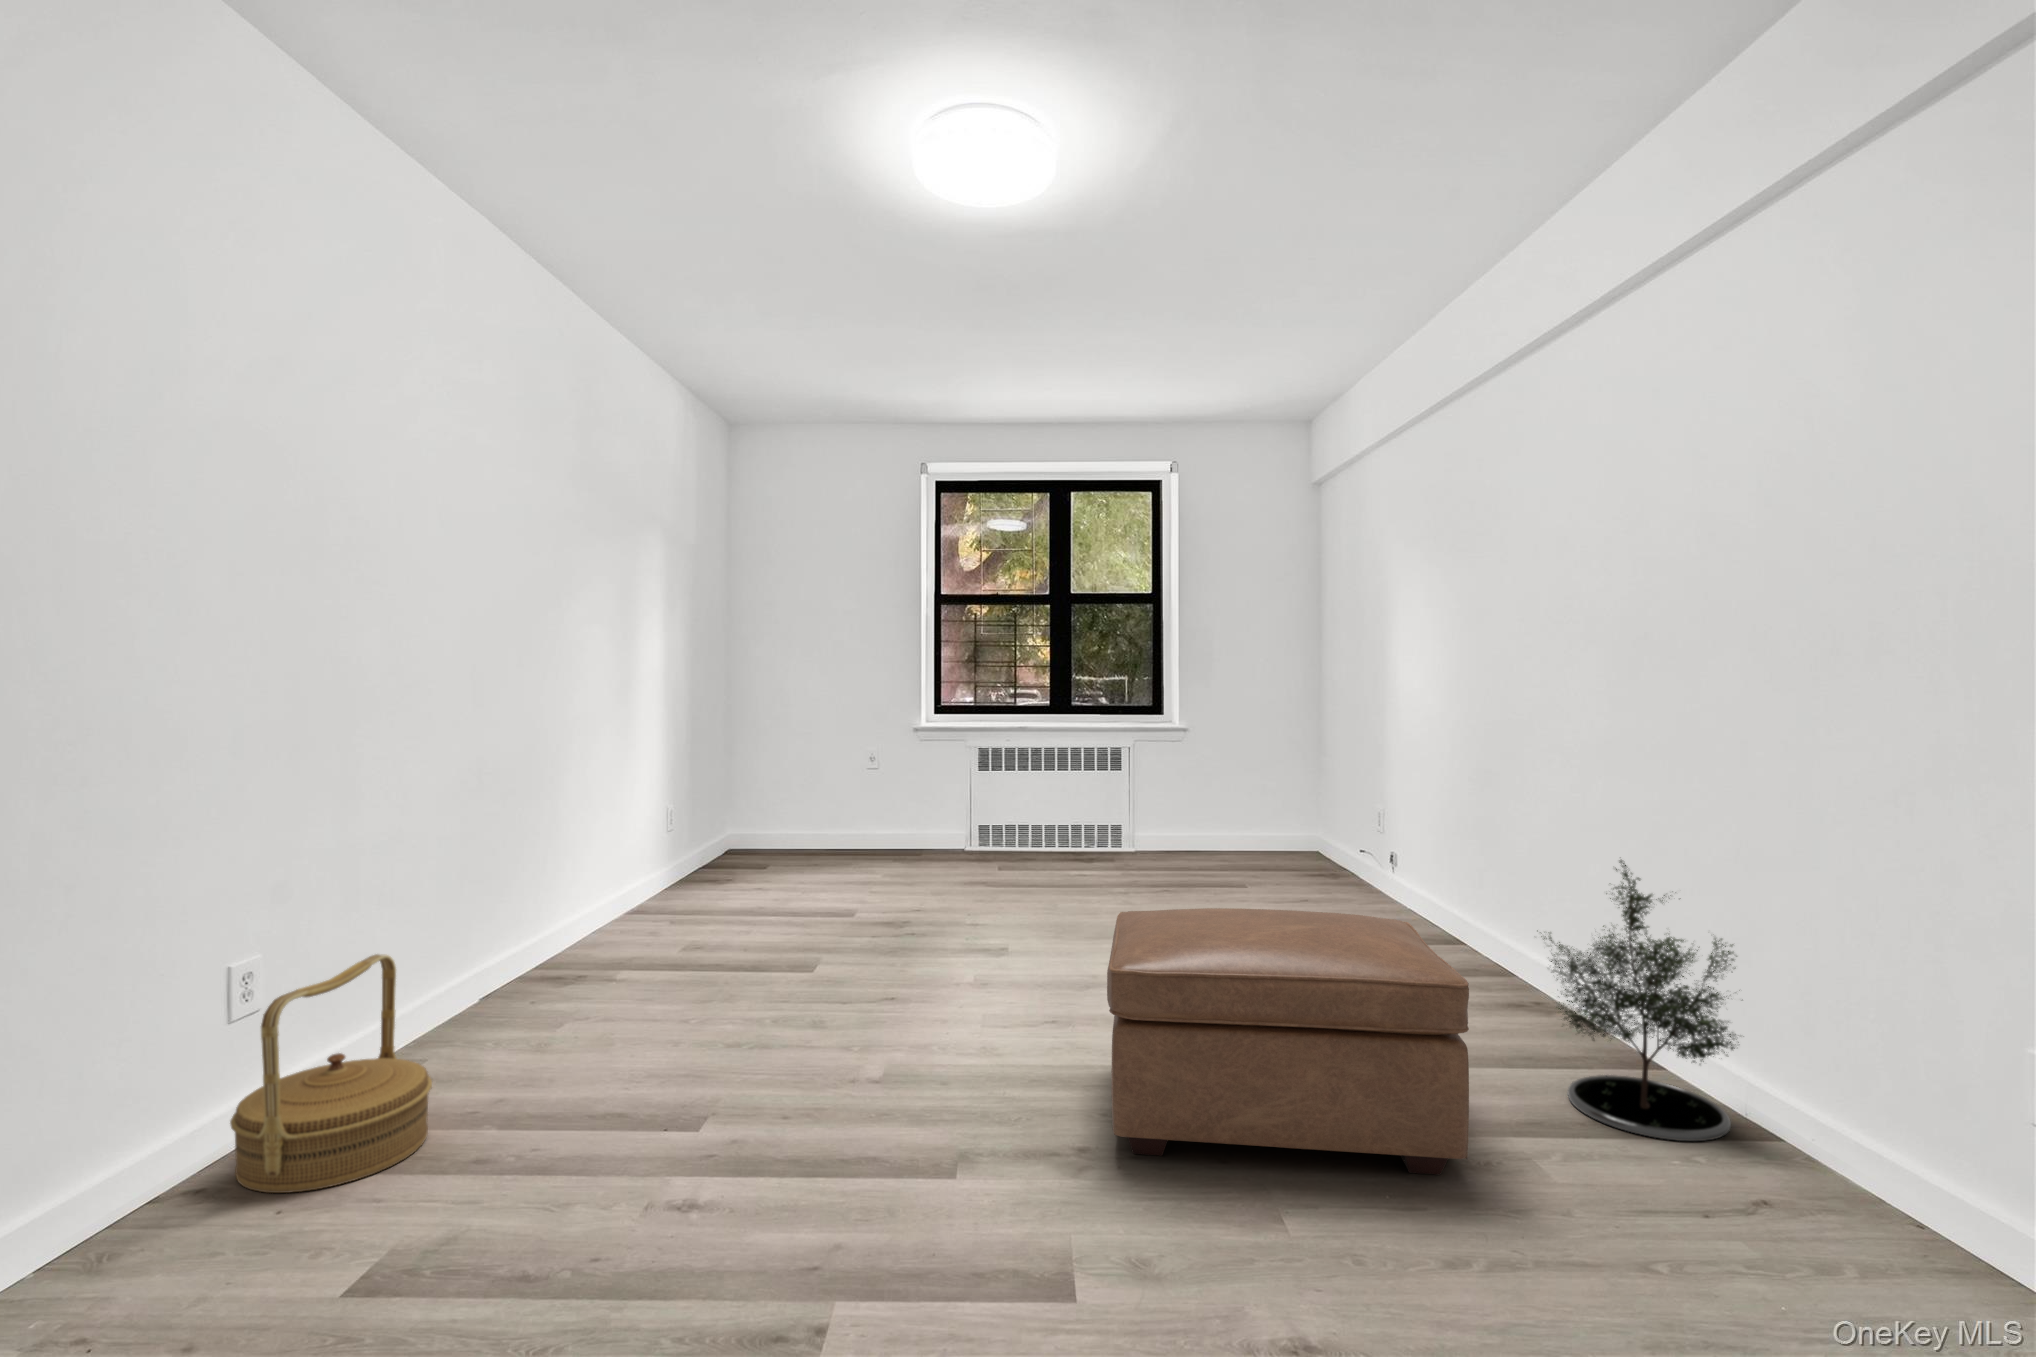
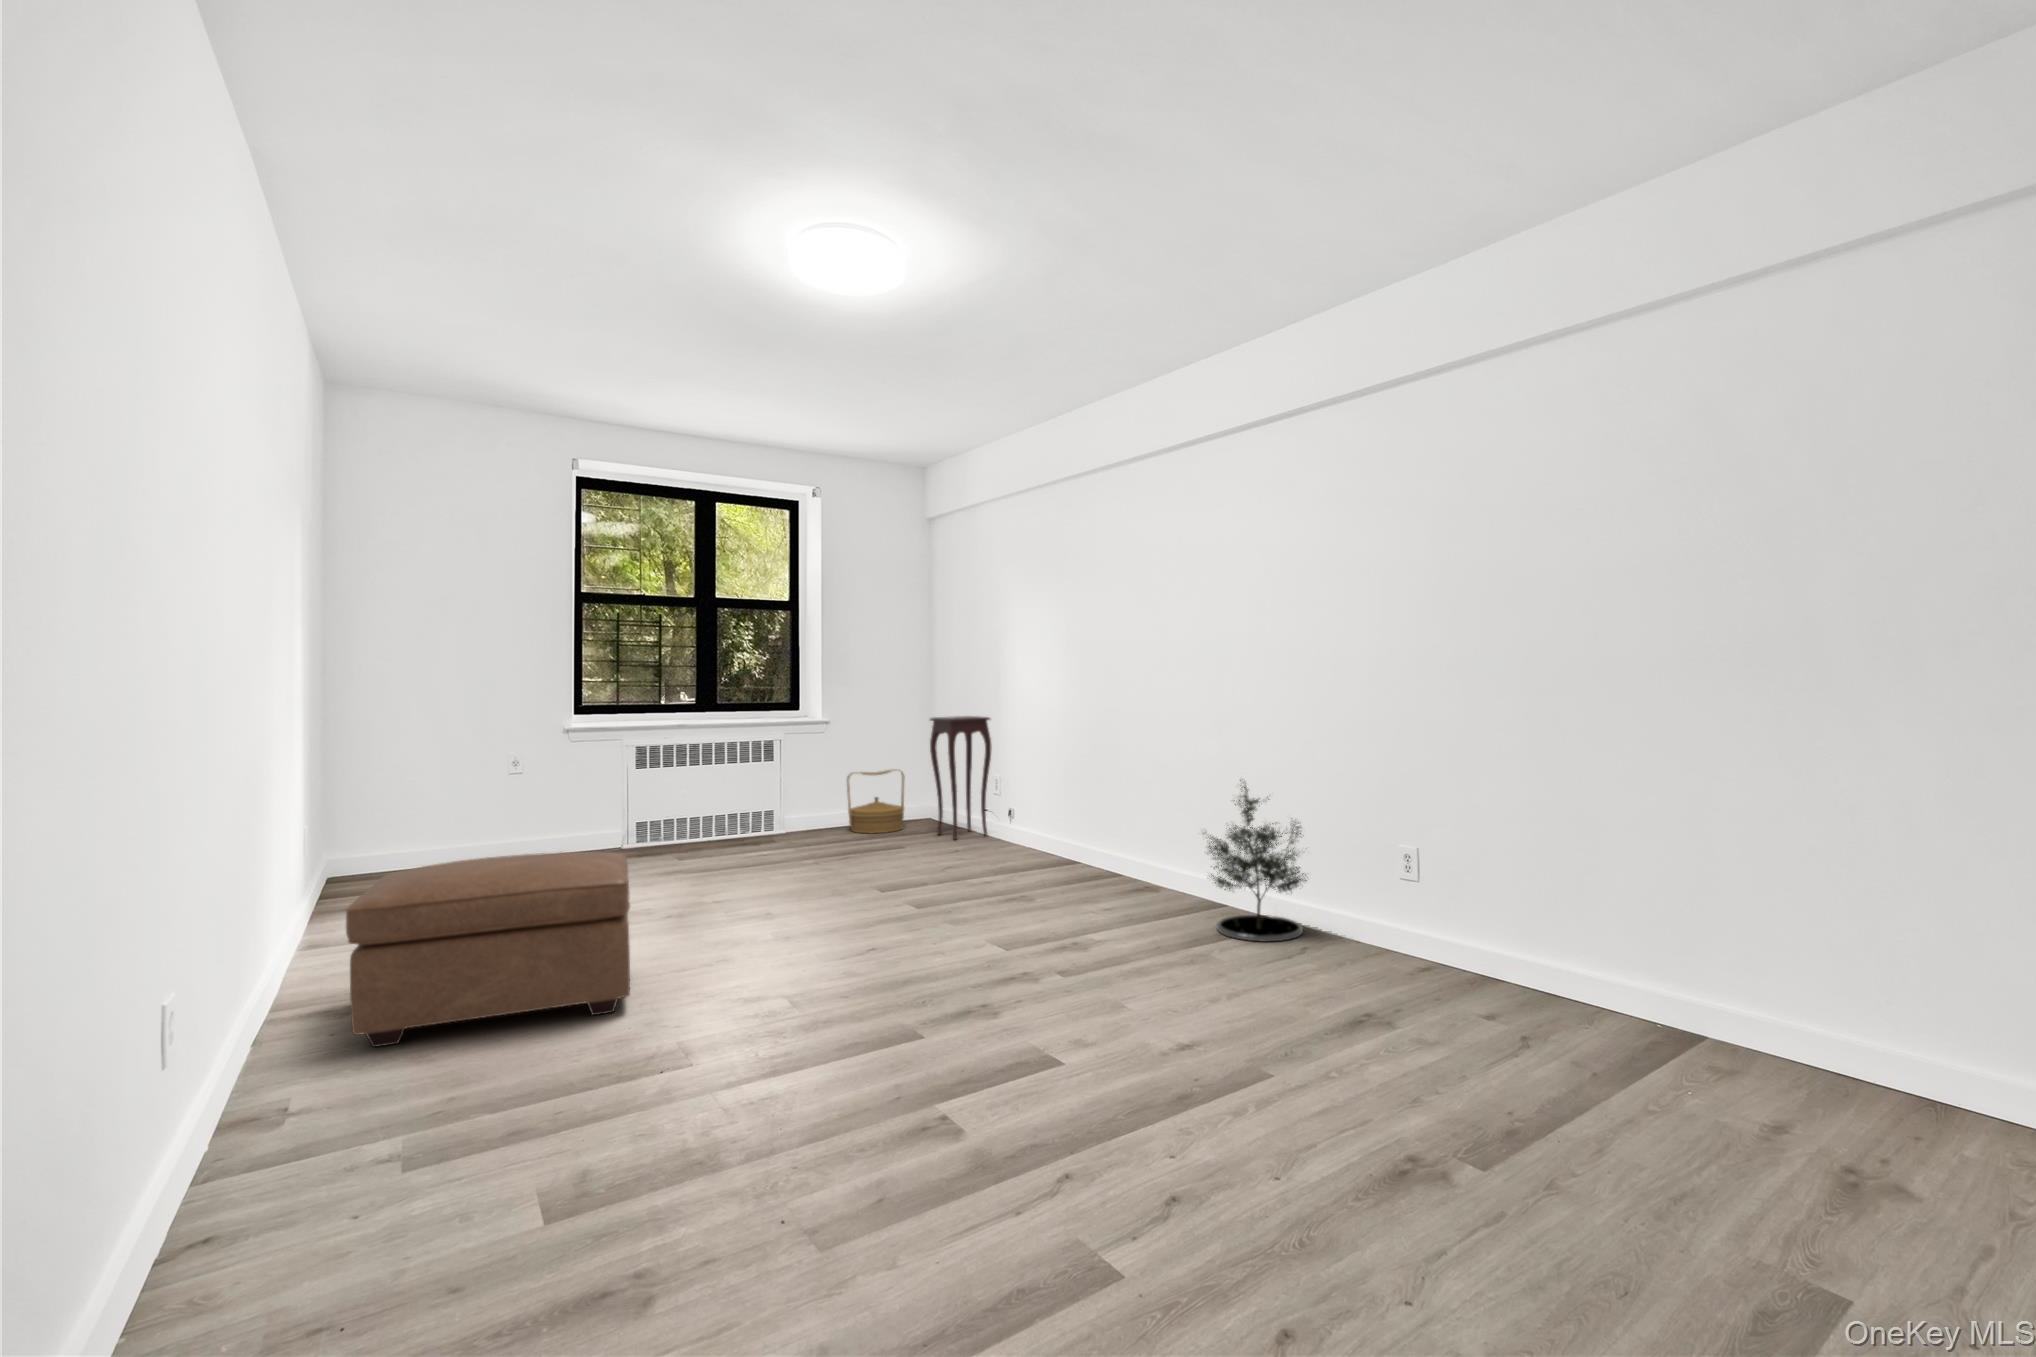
side table: none [1292,733,1367,886] -> present [930,716,992,840]
ottoman: present [1107,908,1469,1175] -> present [346,852,630,1047]
woven basket: present [230,954,432,1193] -> present [847,769,905,833]

